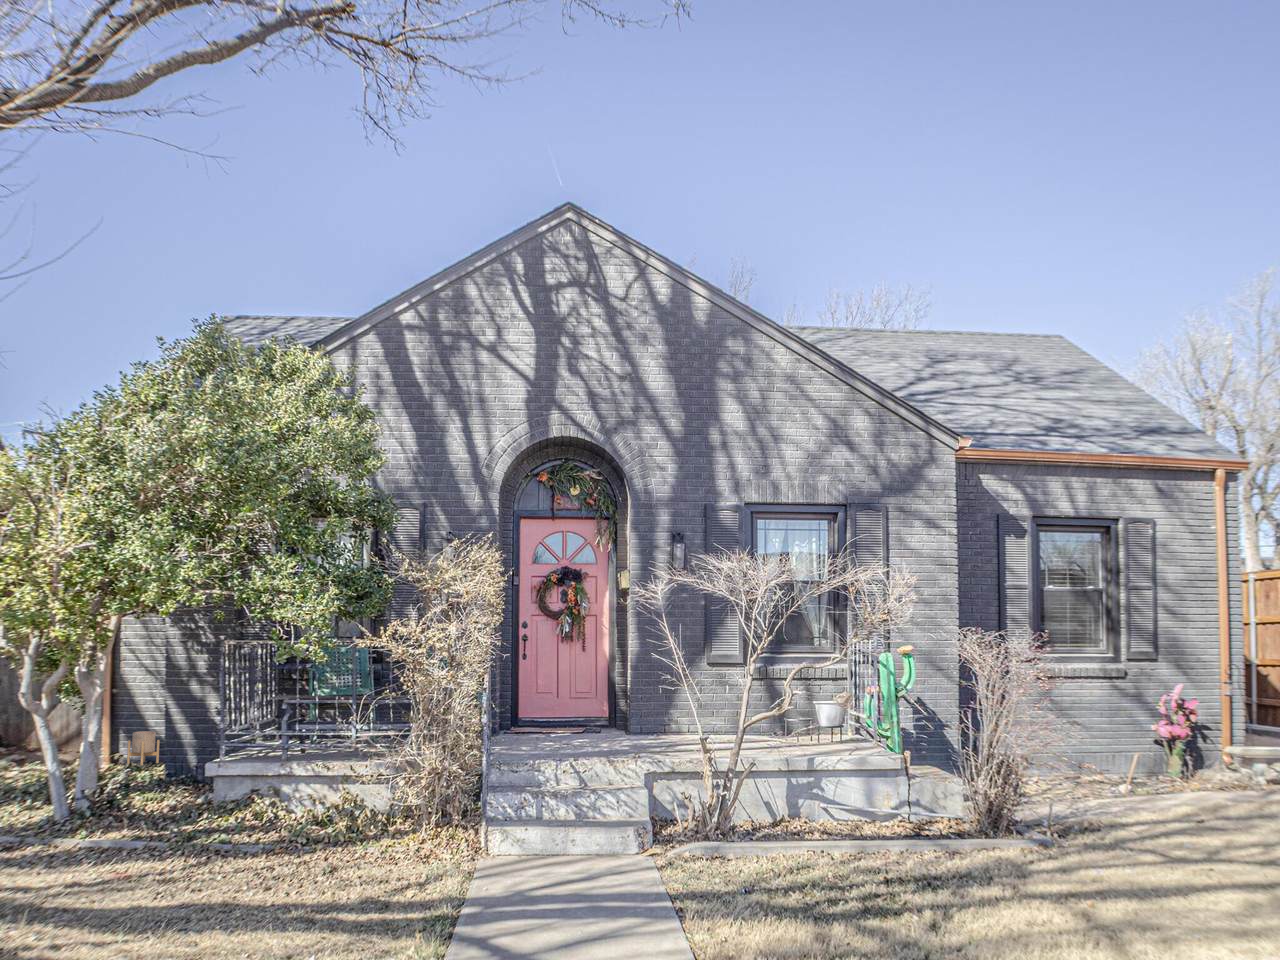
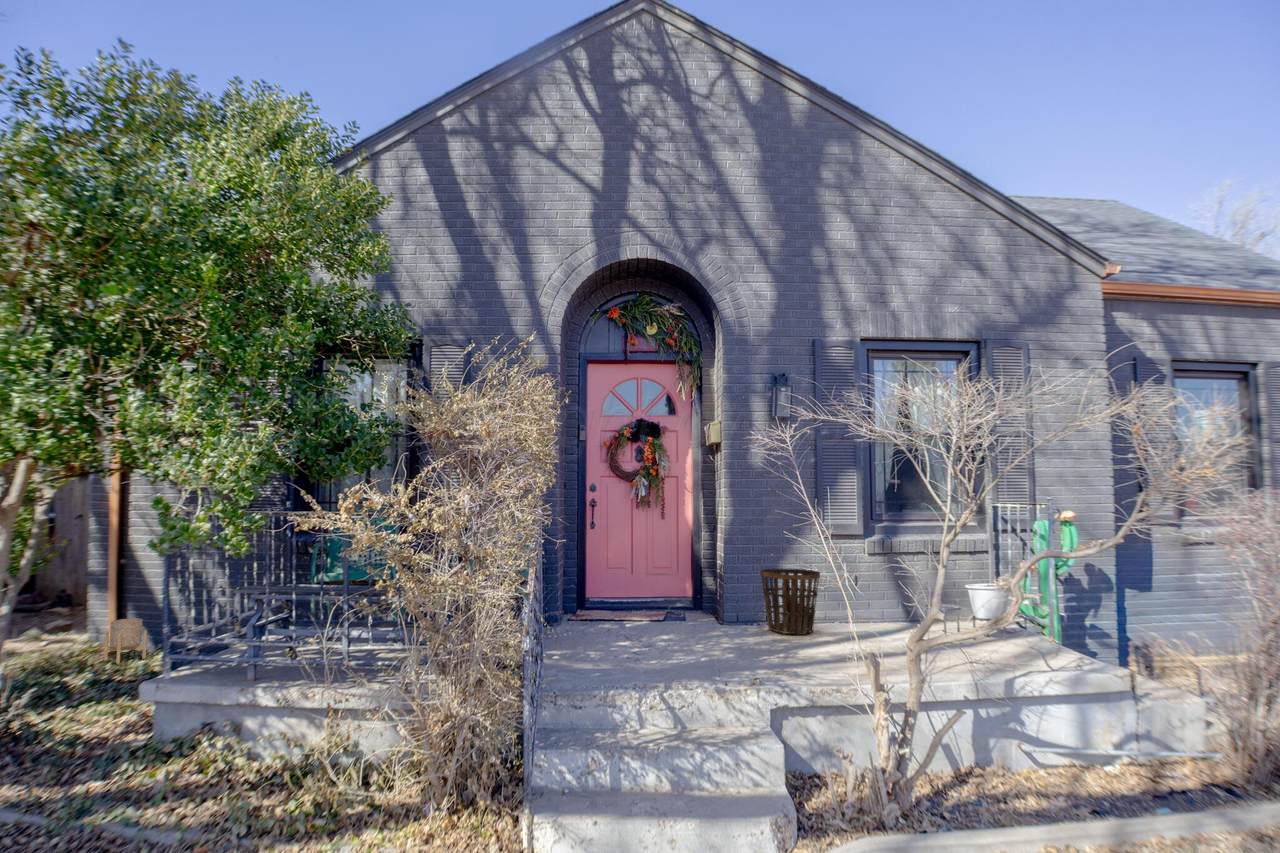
basket: none [659,692,705,741] -> present [760,569,820,634]

